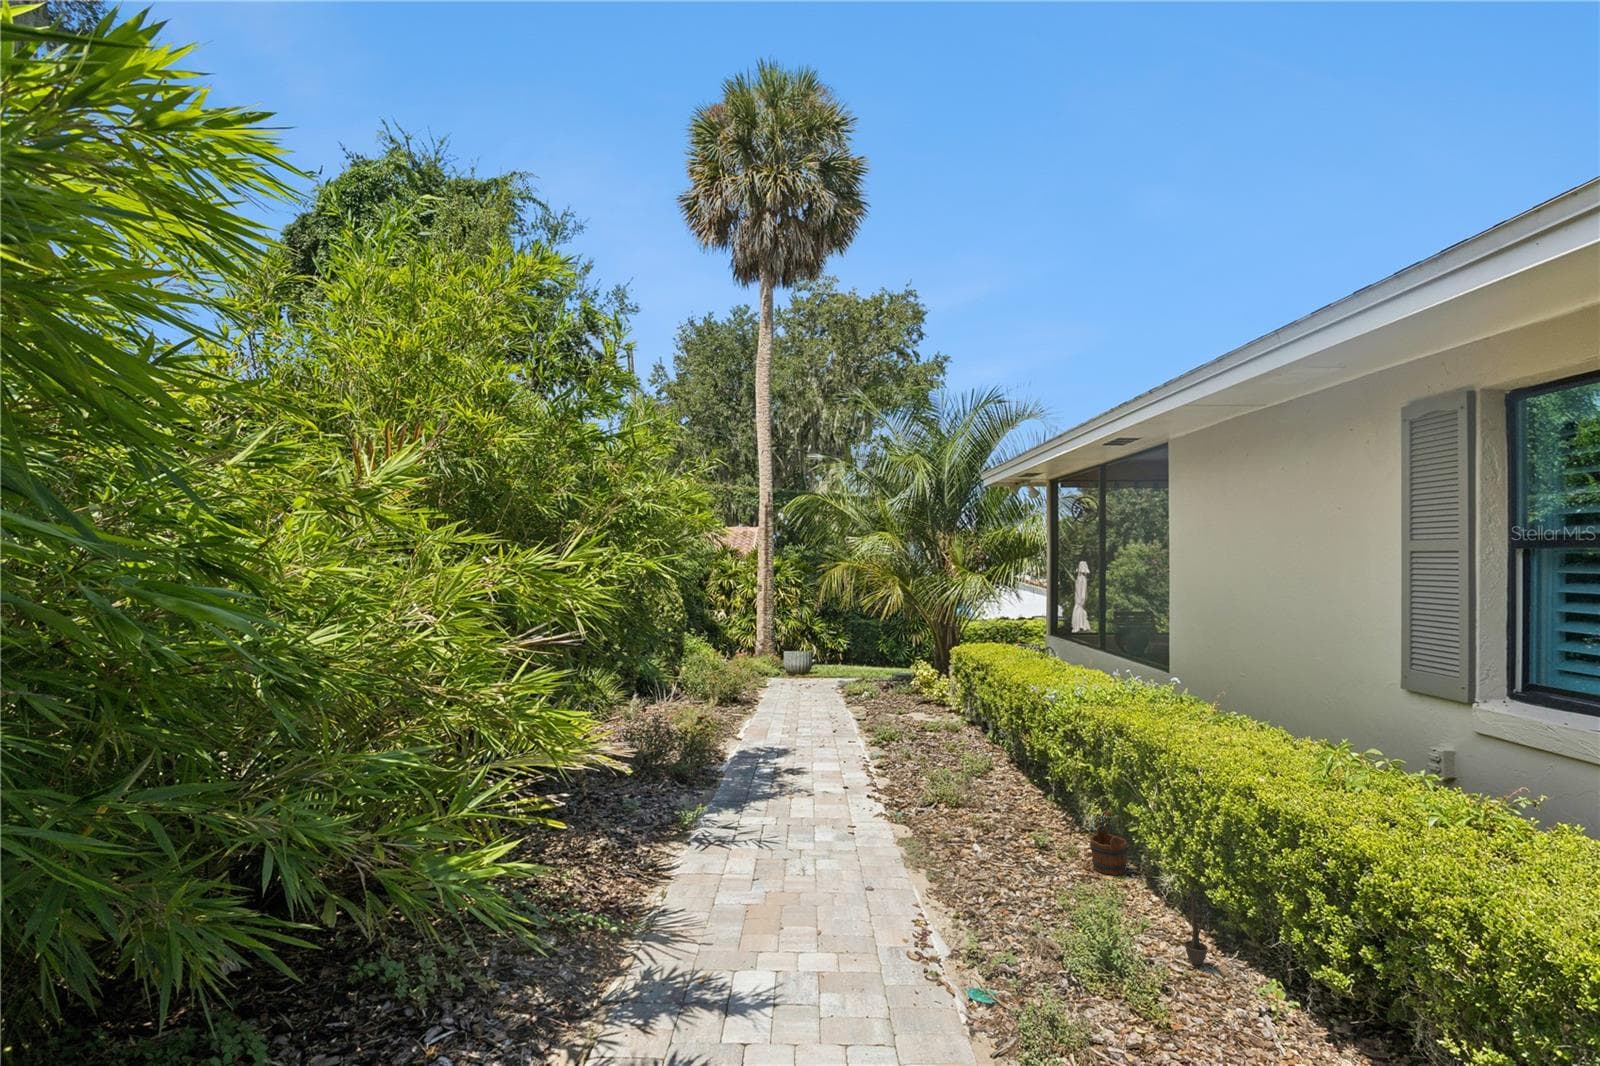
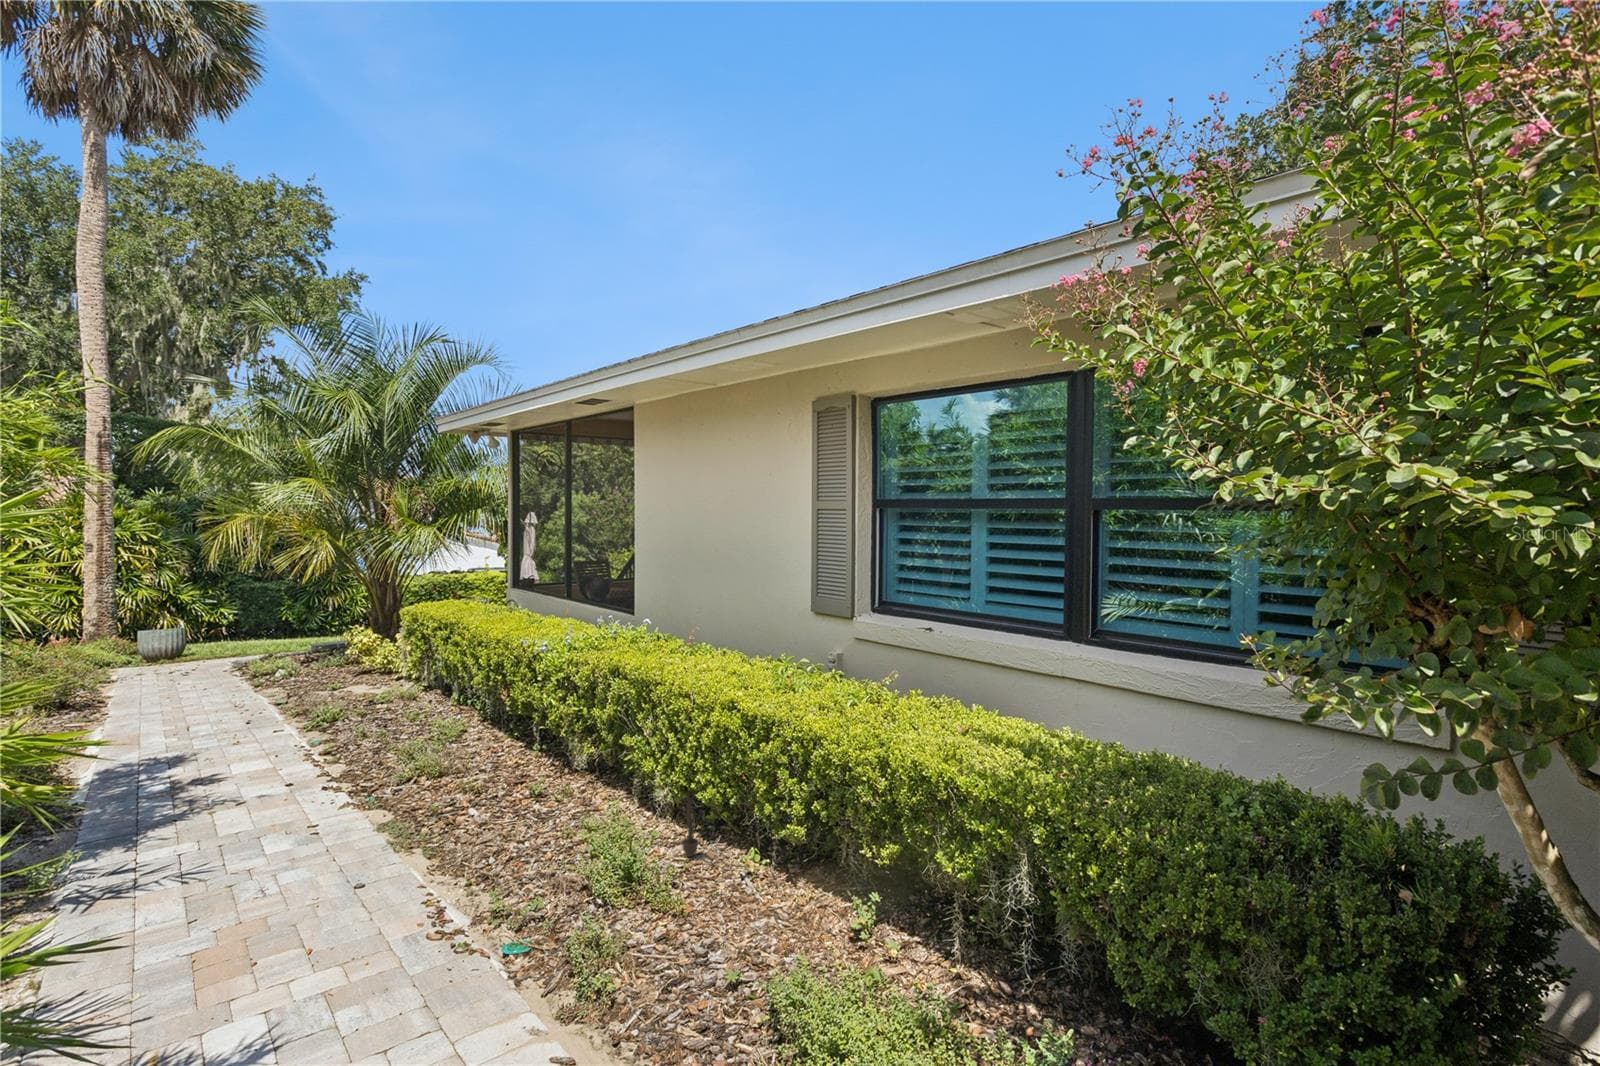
wooden bucket: present [1090,810,1128,875] -> none [587,747,620,805]

